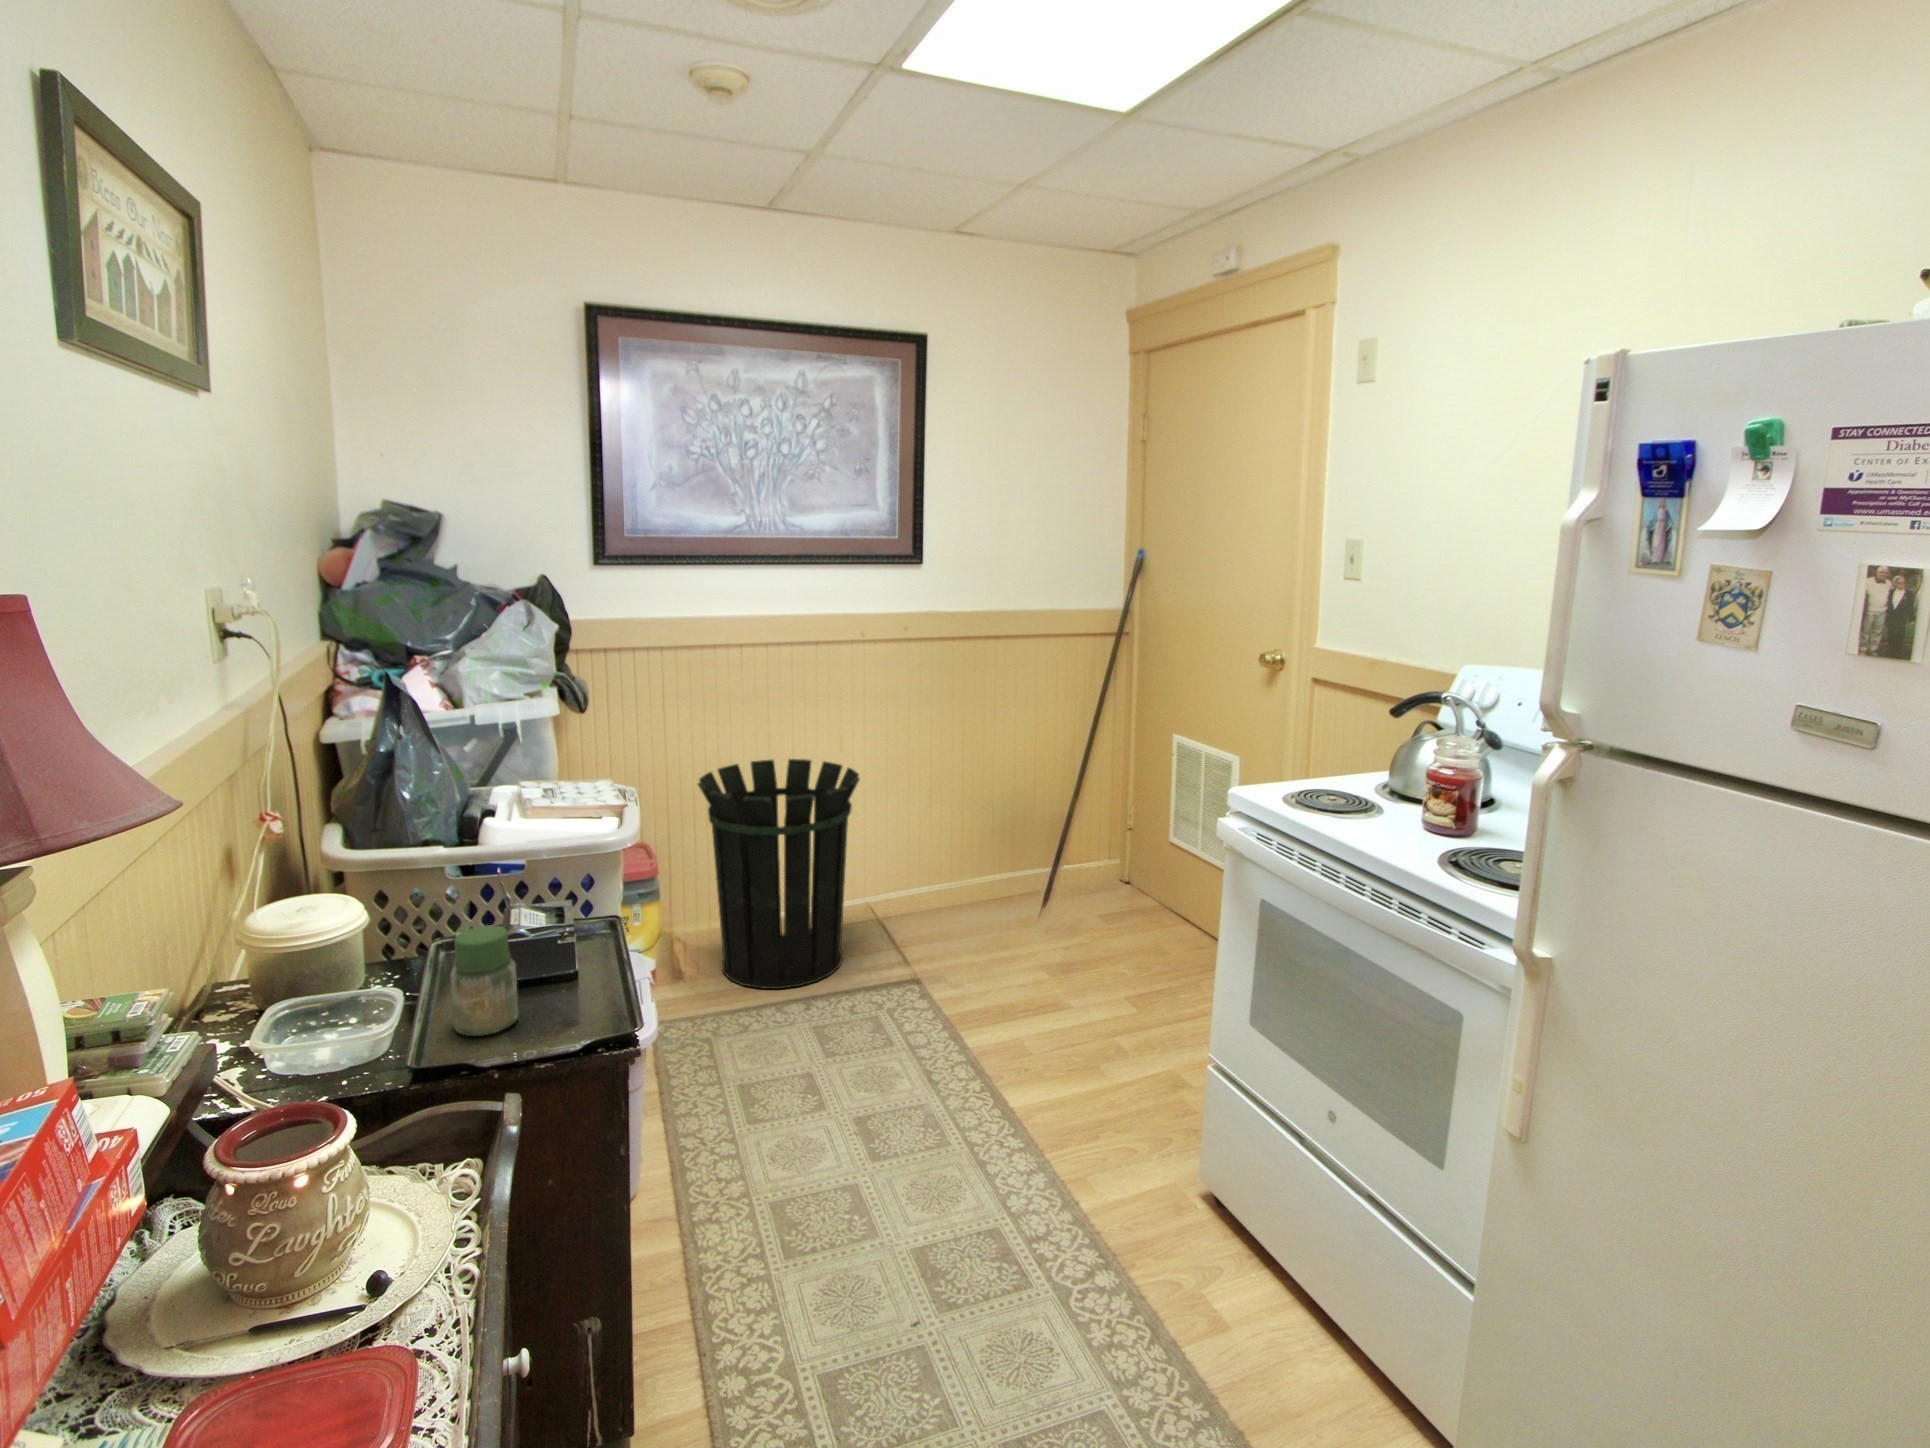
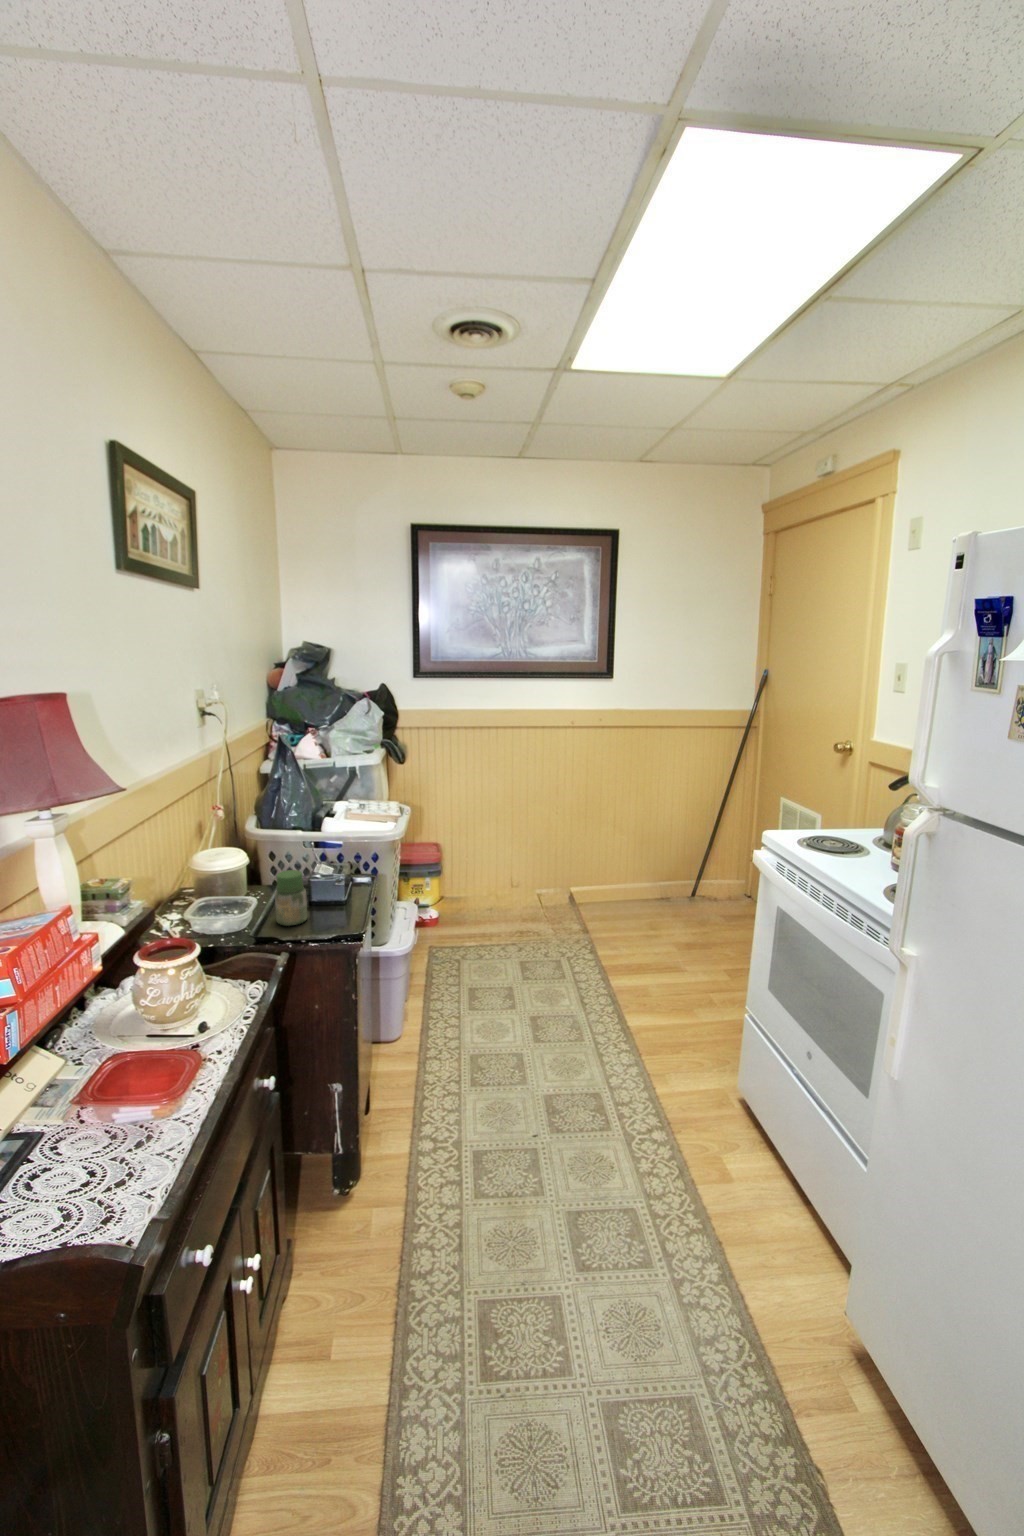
waste bin: present [698,759,859,989] -> none [462,798,559,937]

